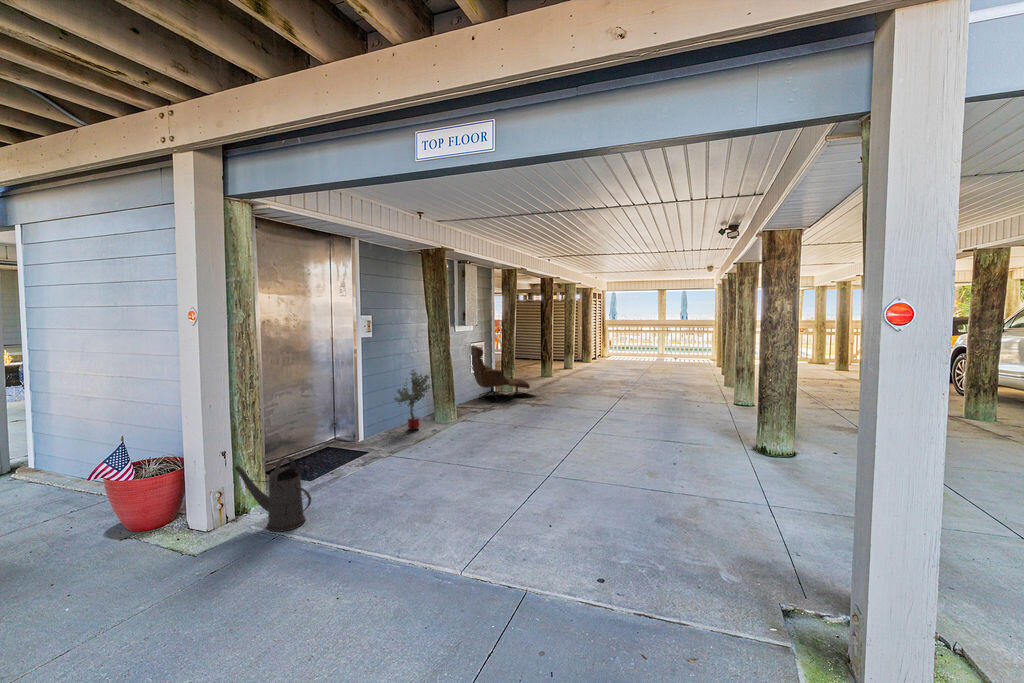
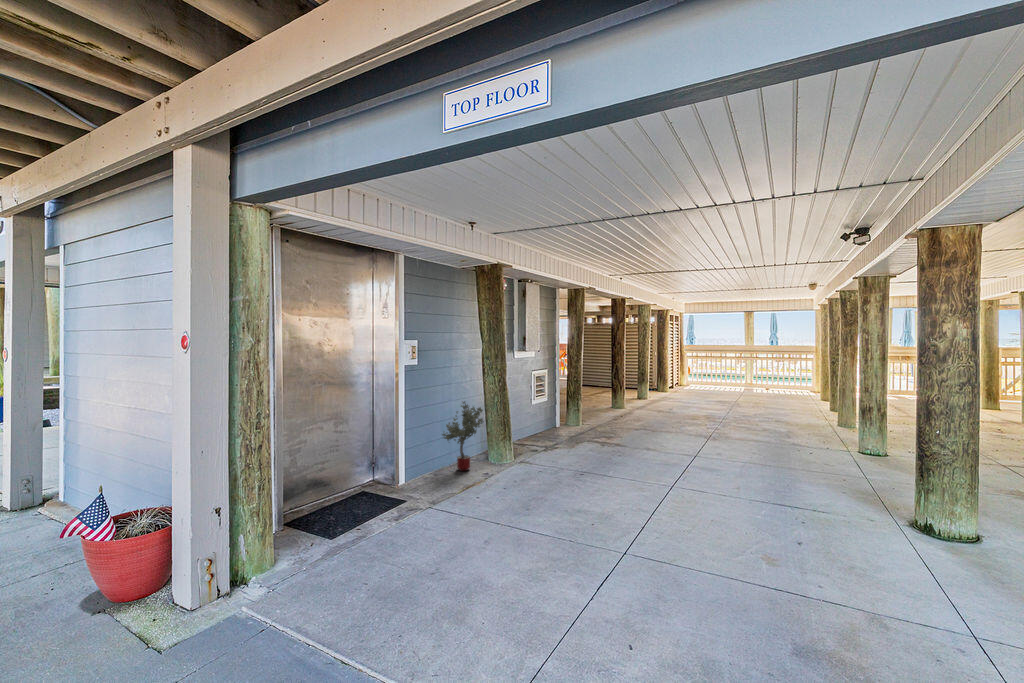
lounge chair: present [471,345,530,400] -> none [531,373,598,435]
watering can: present [235,457,311,532] -> none [231,520,314,620]

